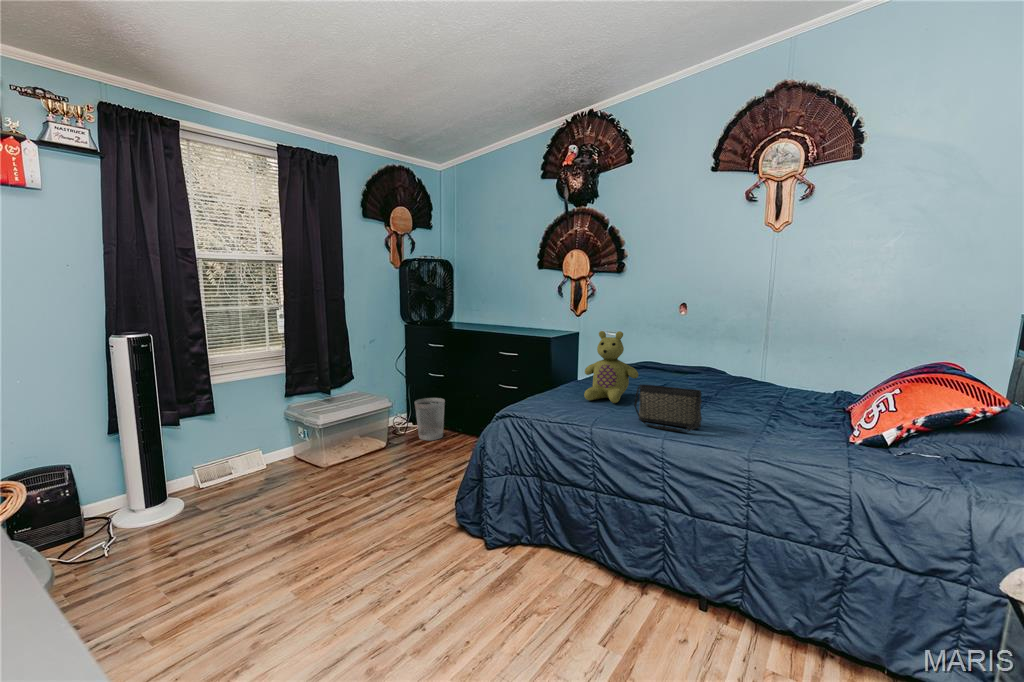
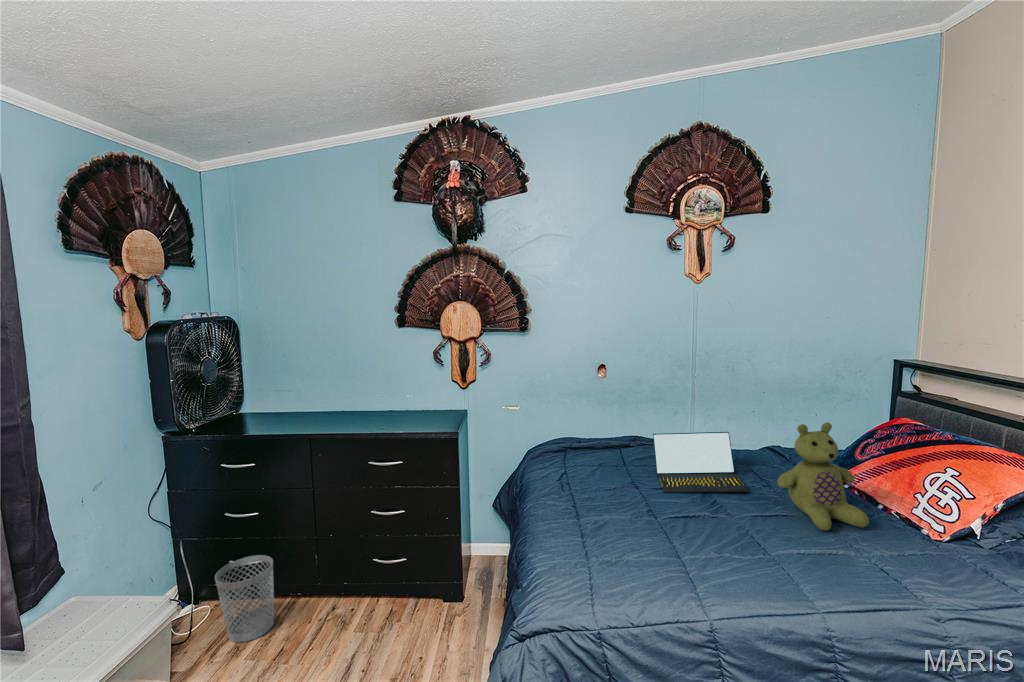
stuffed bear: present [584,331,638,403] -> present [778,422,869,531]
laptop: none [671,354,755,401] -> present [653,432,749,493]
handbag: present [634,385,702,431] -> none [717,515,822,584]

